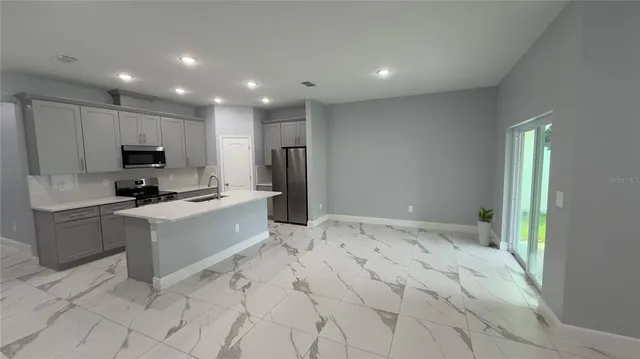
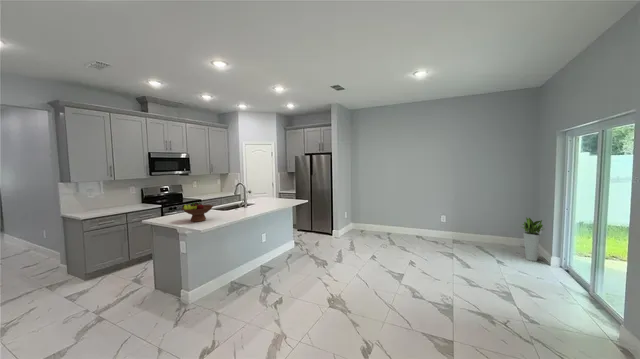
fruit bowl: none [152,194,184,212] -> present [182,203,213,222]

